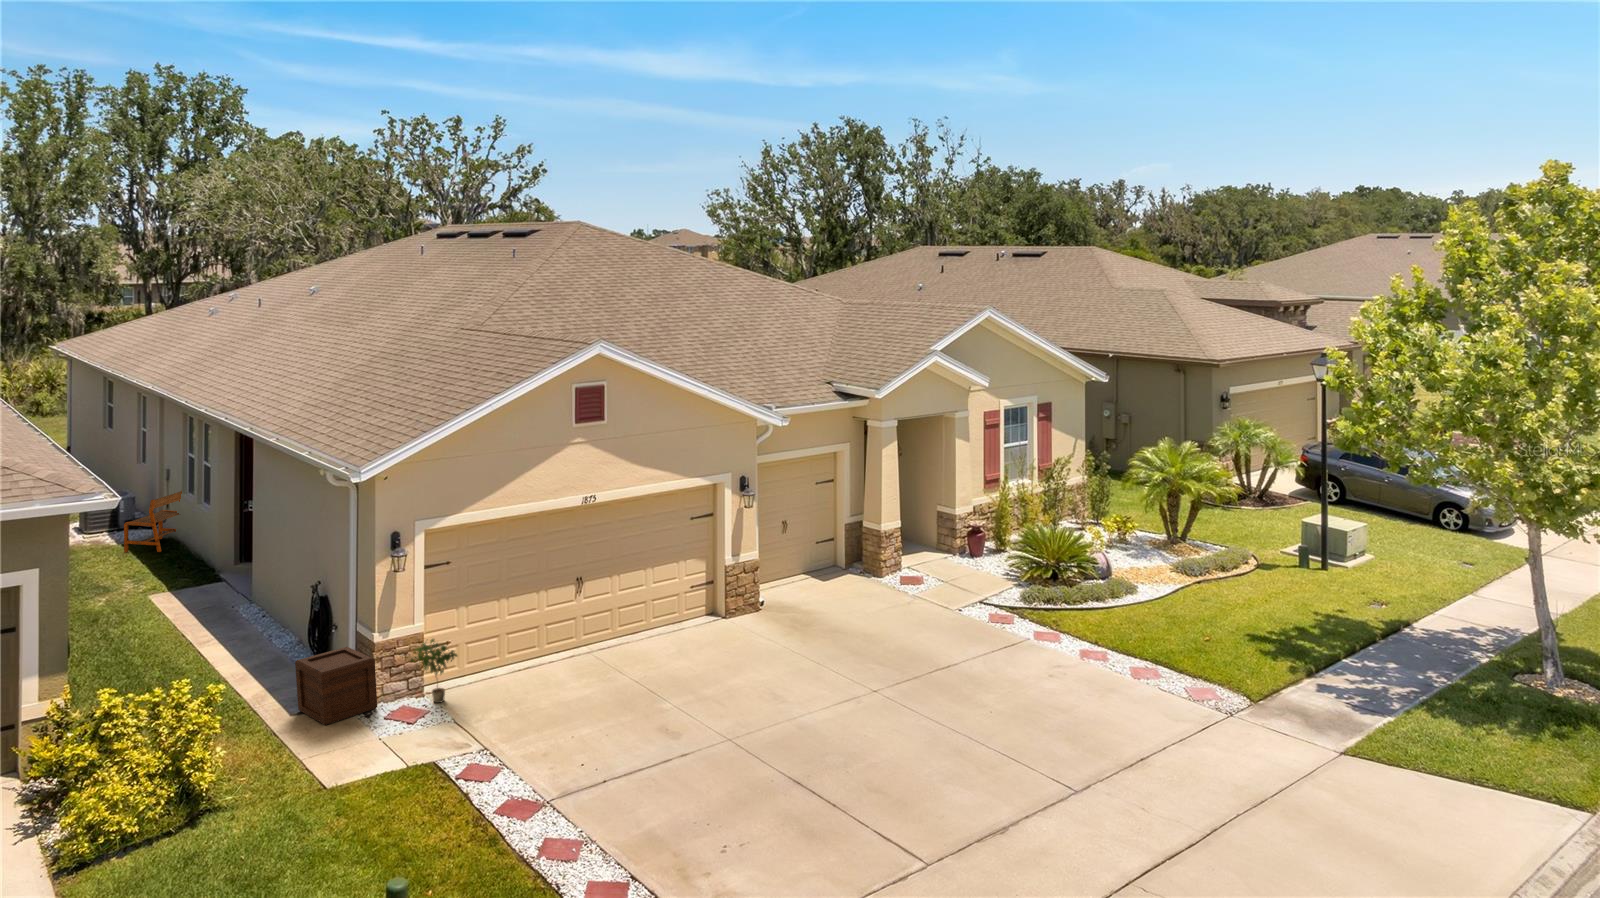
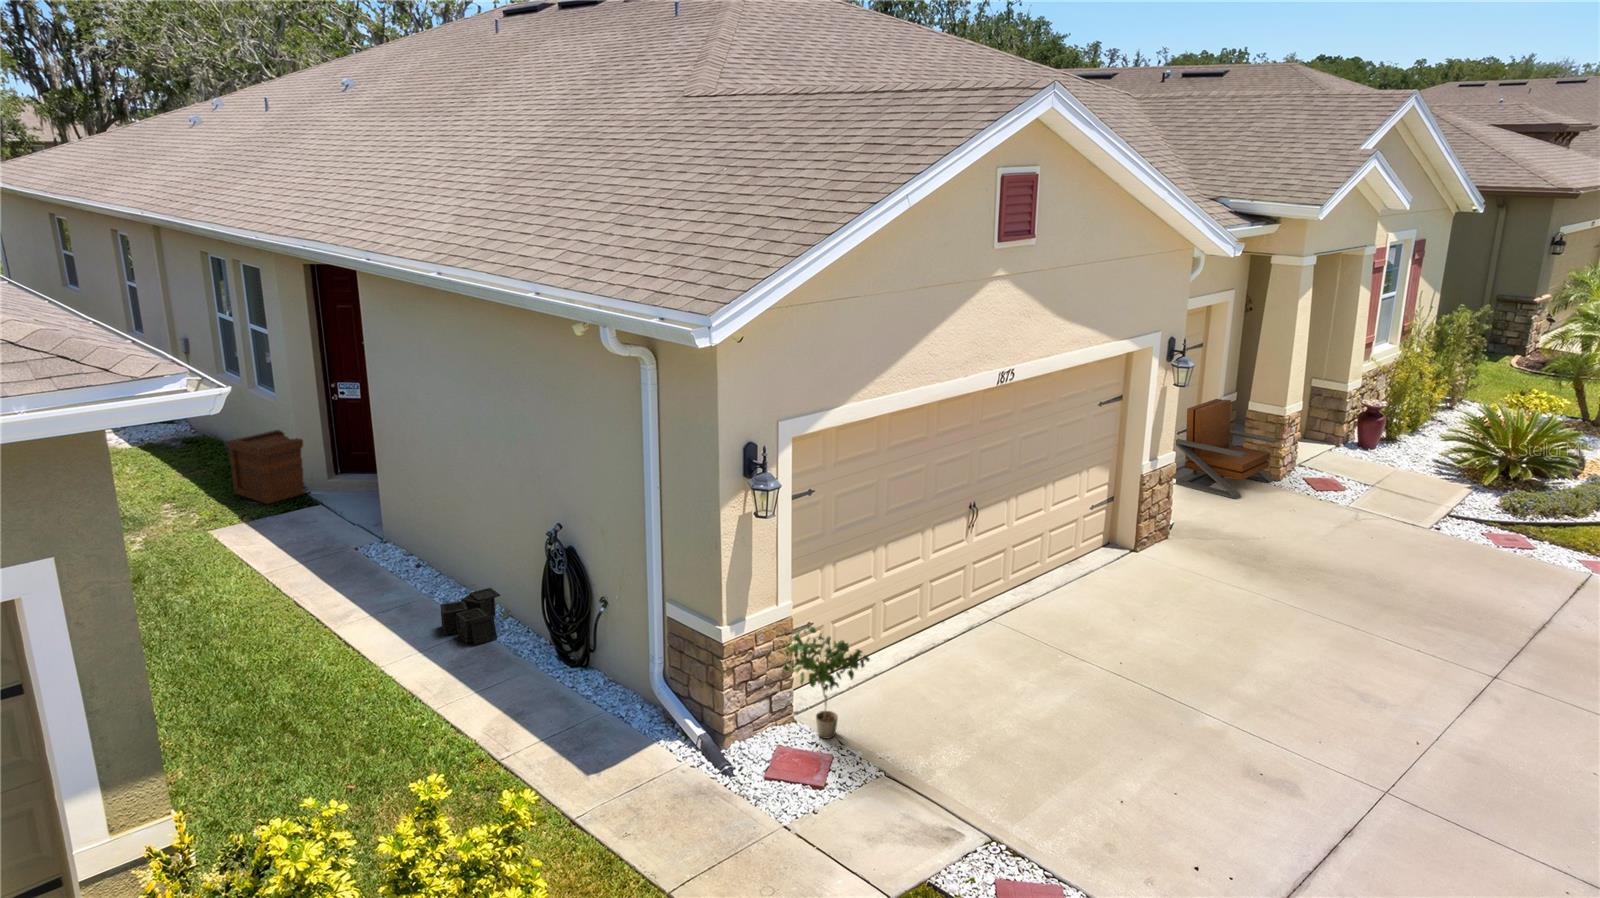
bench: present [124,491,182,552] -> none [142,364,234,459]
lounge chair: none [801,520,875,587] -> present [1176,399,1278,499]
storage bin: none [255,626,296,656] -> present [440,588,500,645]
wooden crate: present [295,647,377,725] -> present [227,430,307,504]

